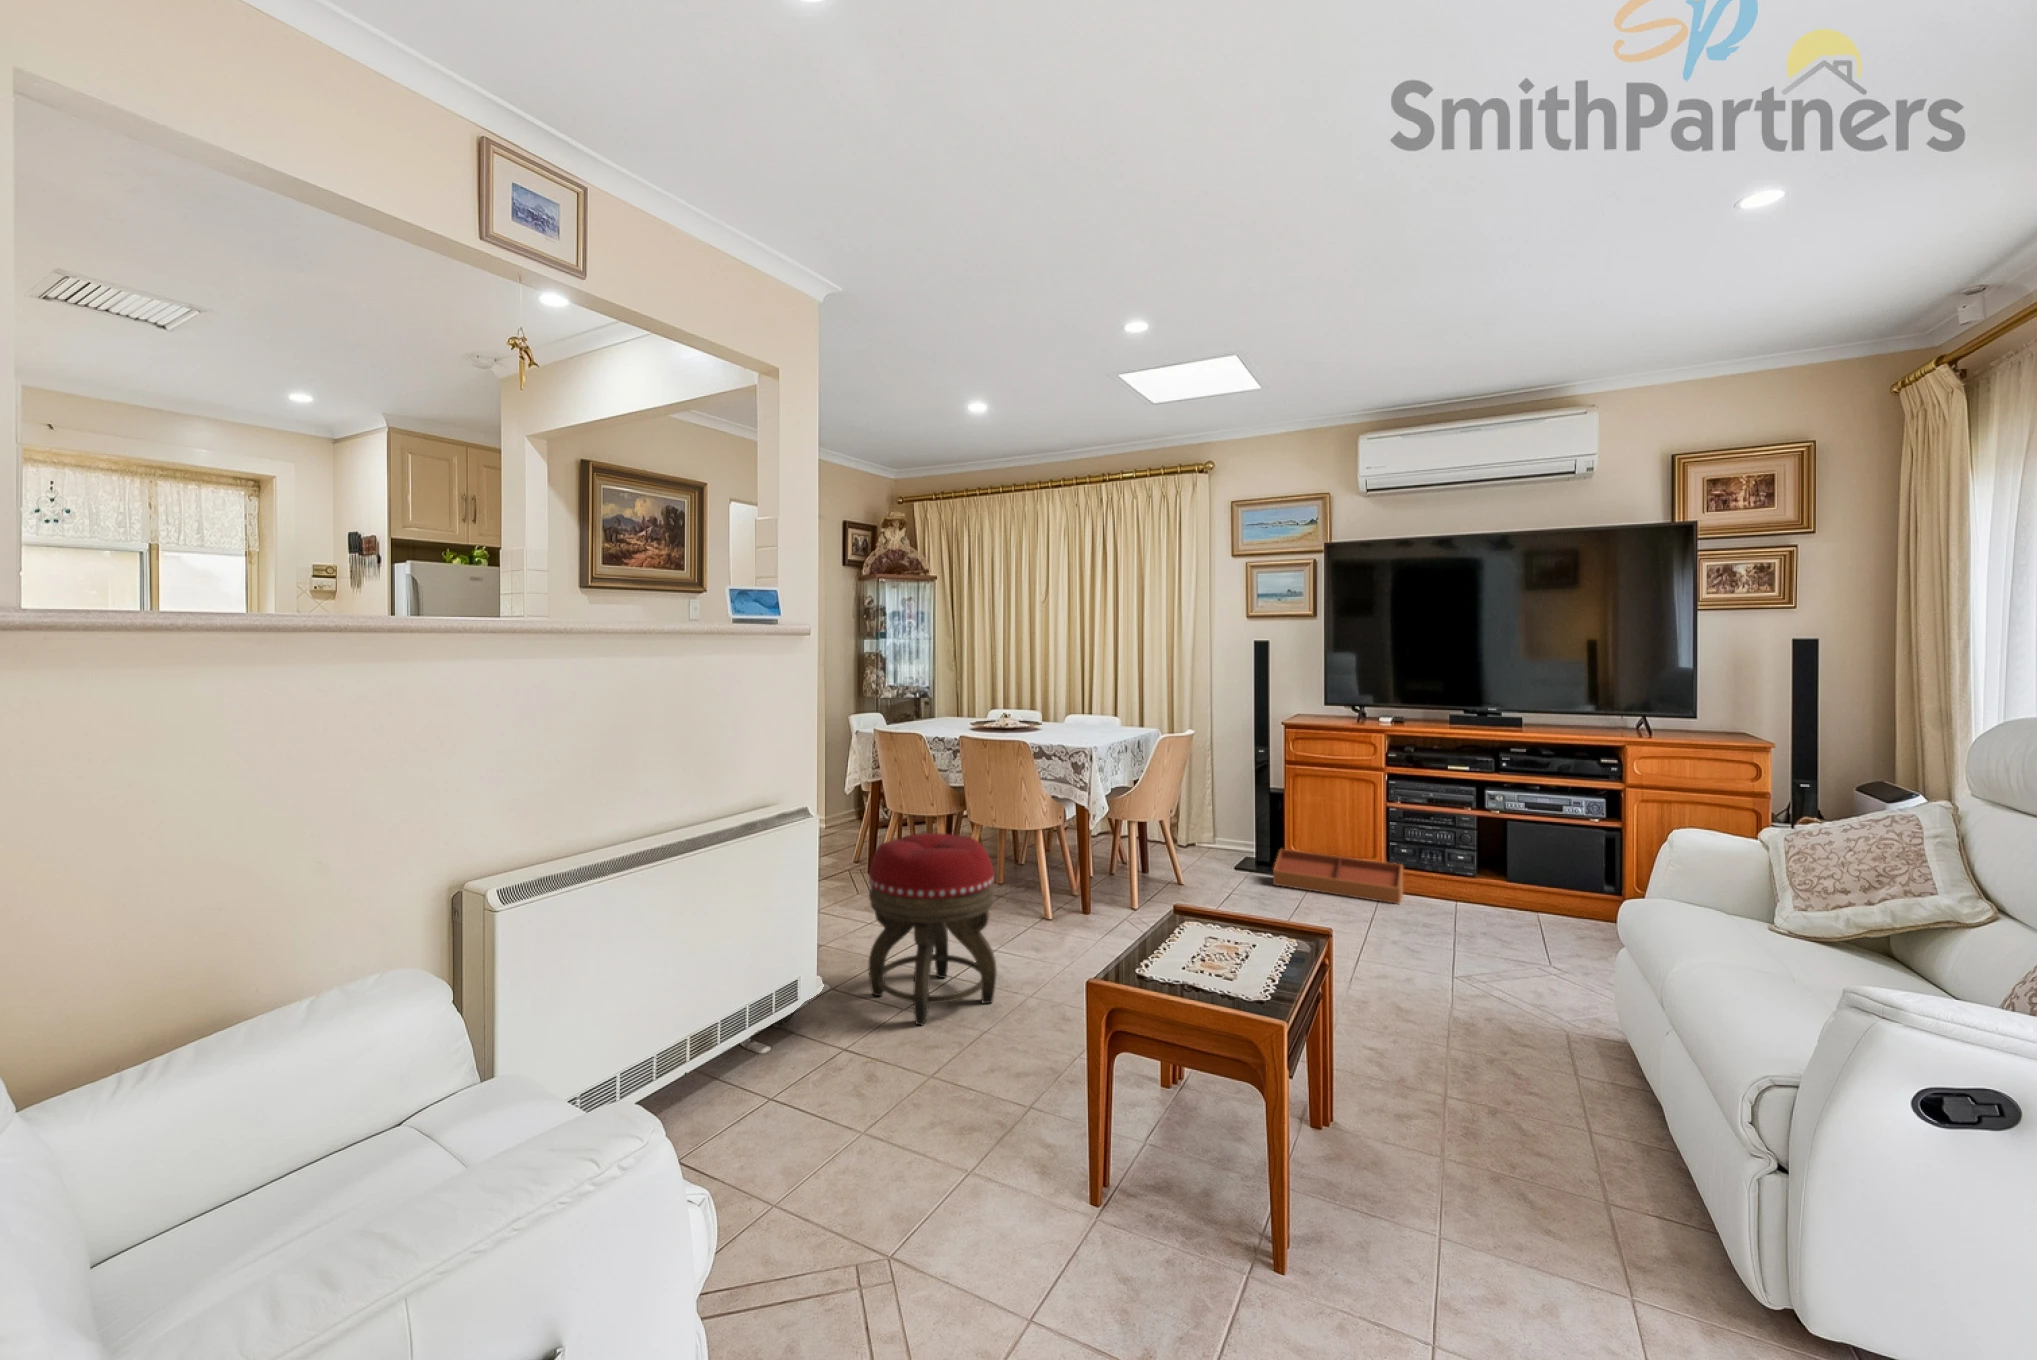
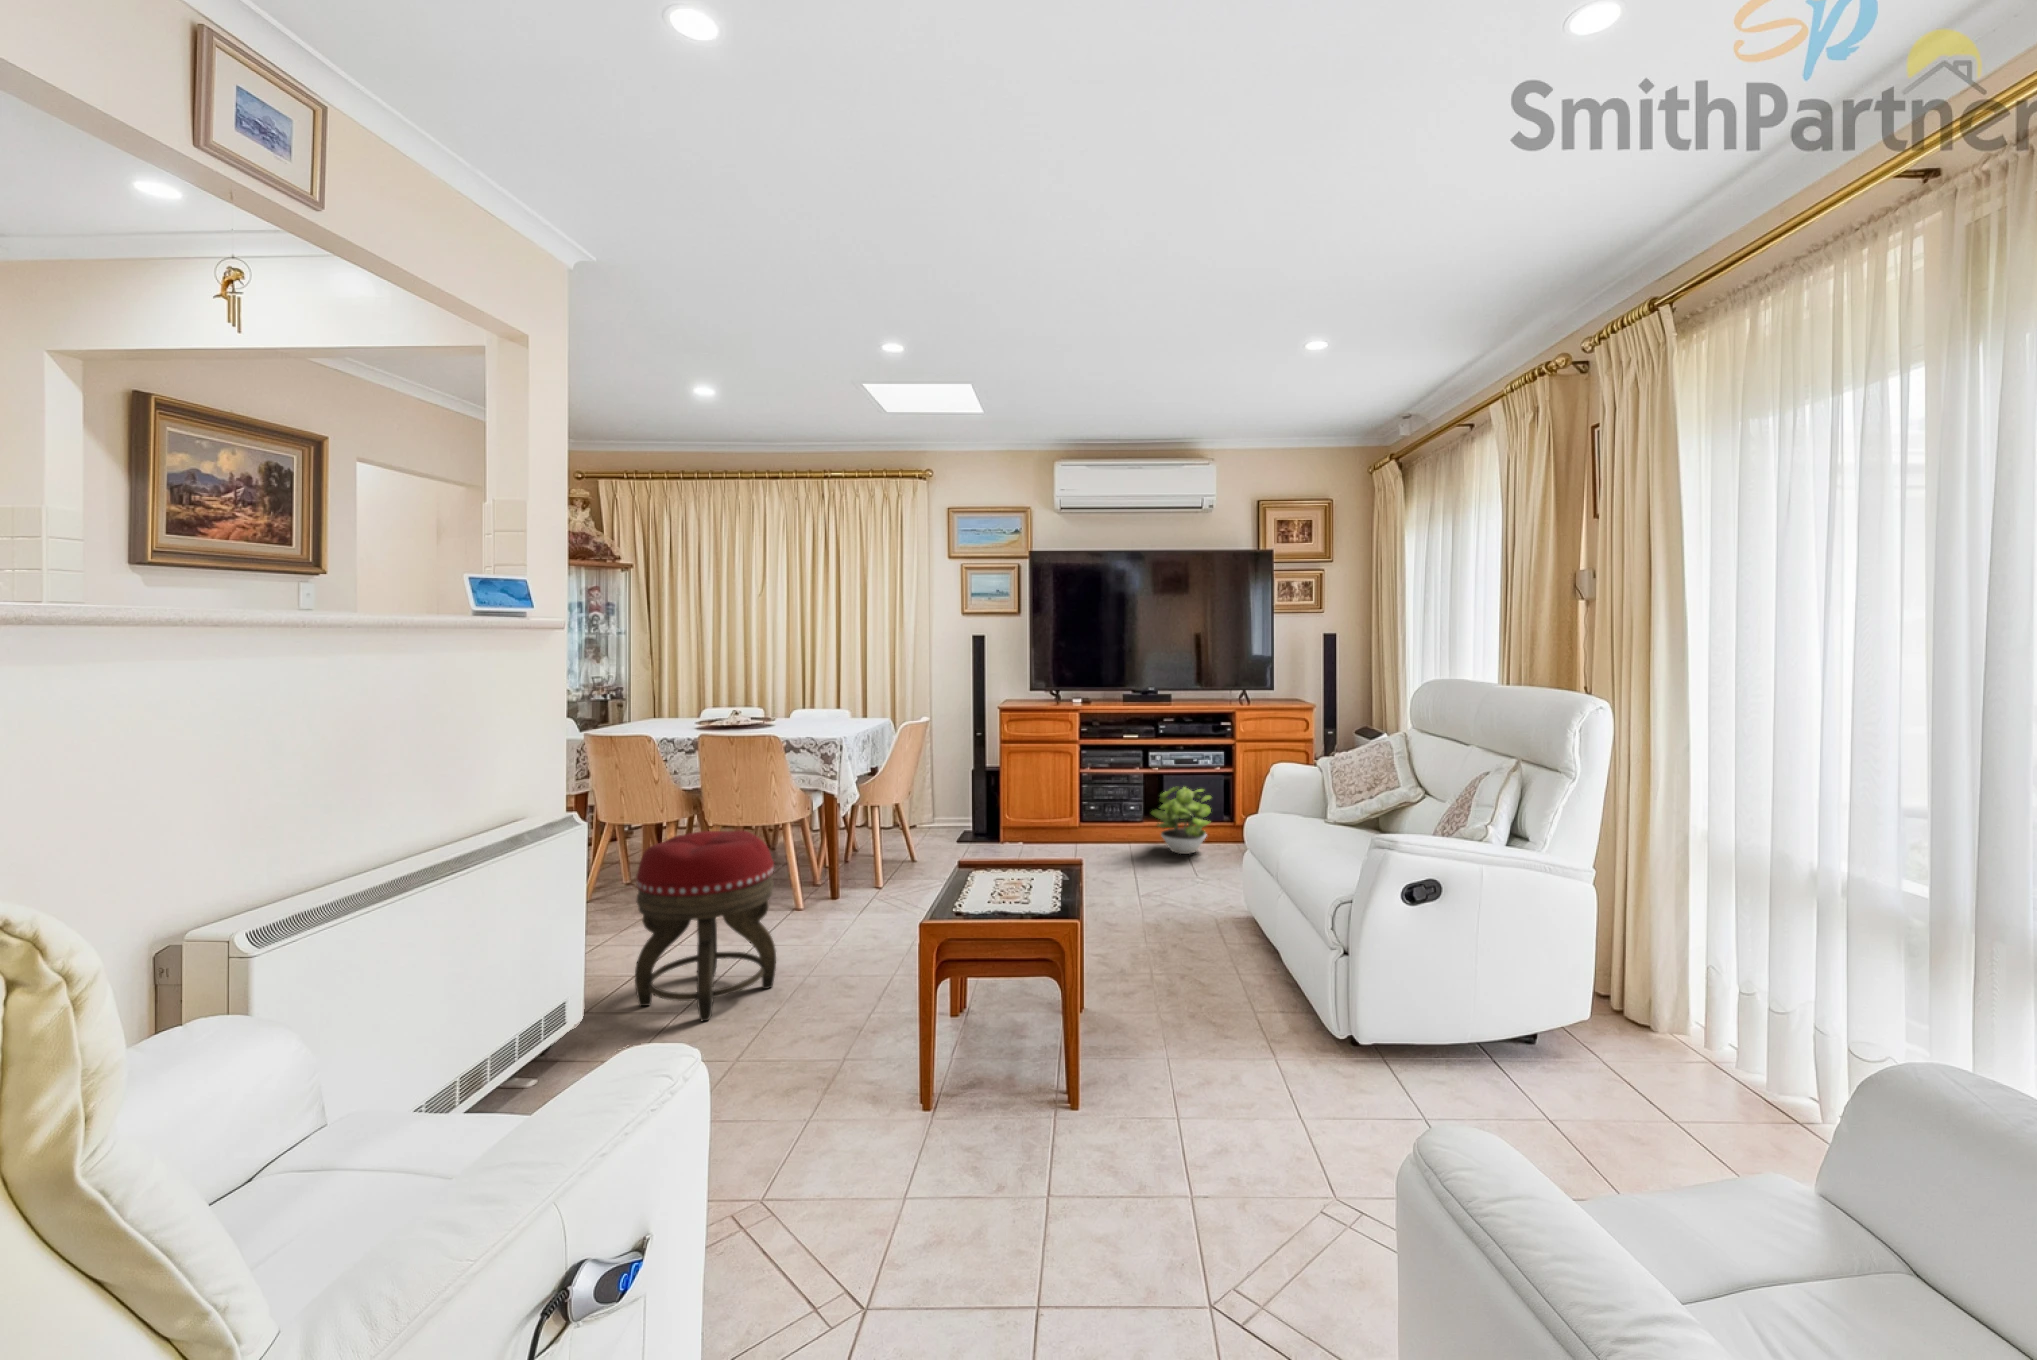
potted plant: none [1486,839,1583,930] -> present [1151,787,1211,854]
storage bin: present [1273,849,1403,904] -> none [991,817,1091,850]

